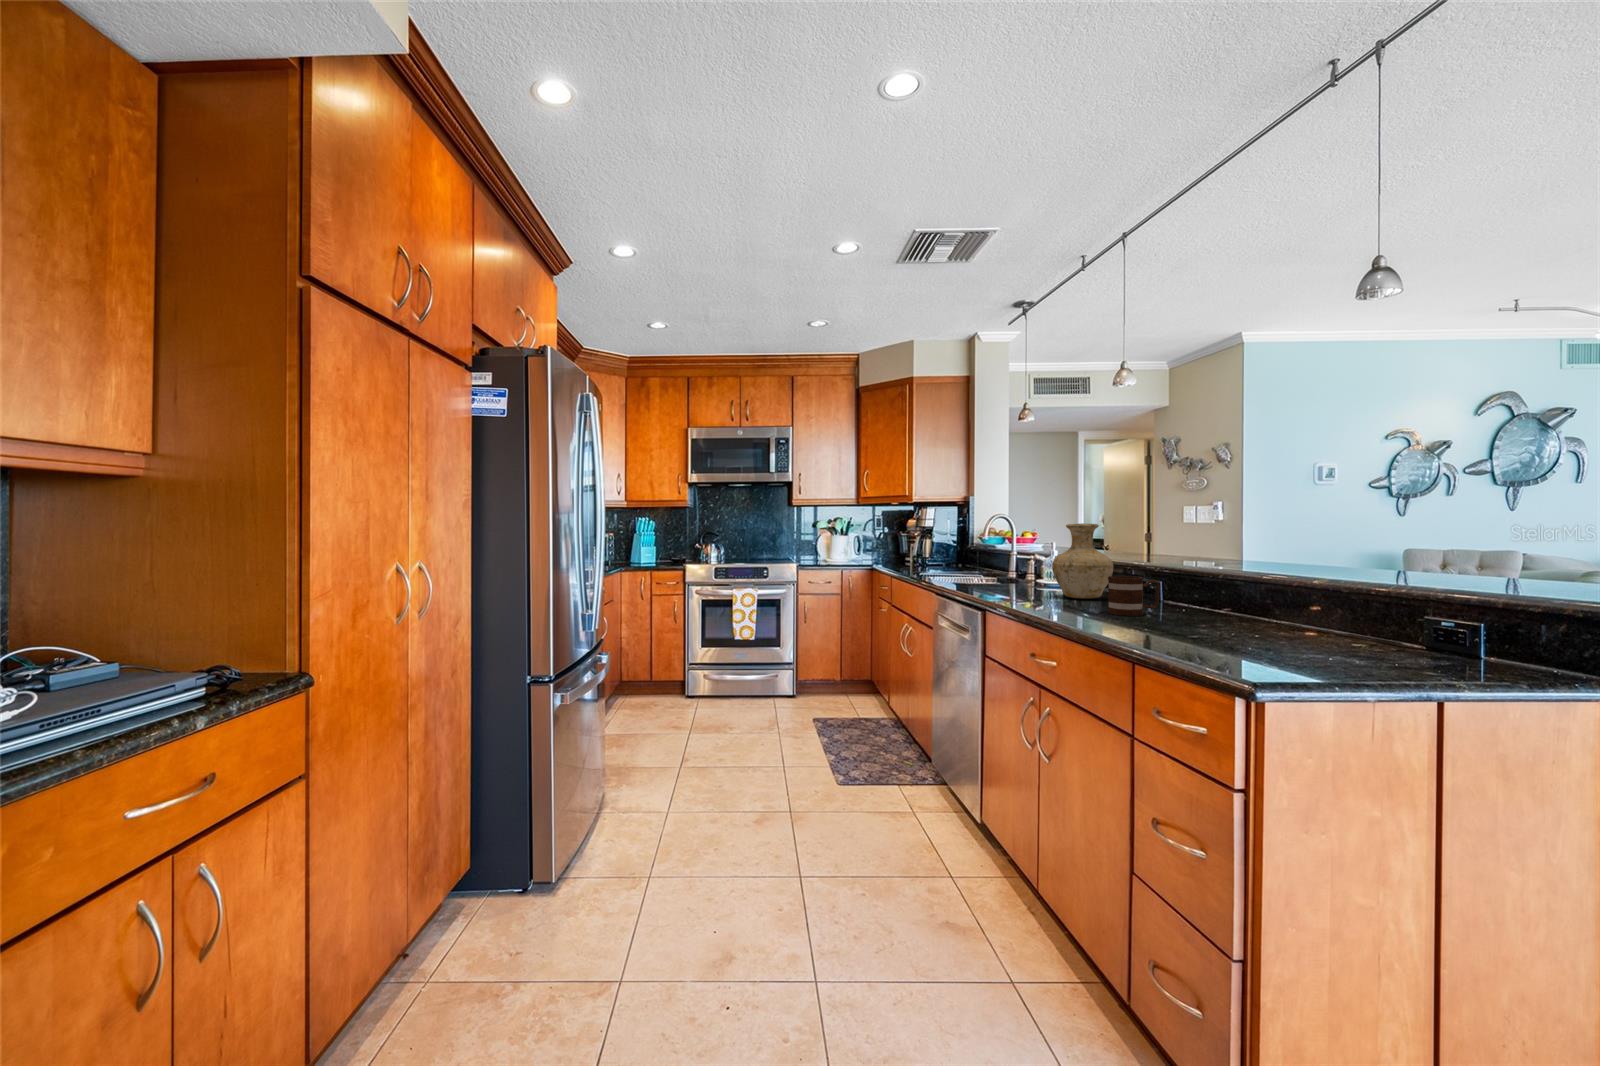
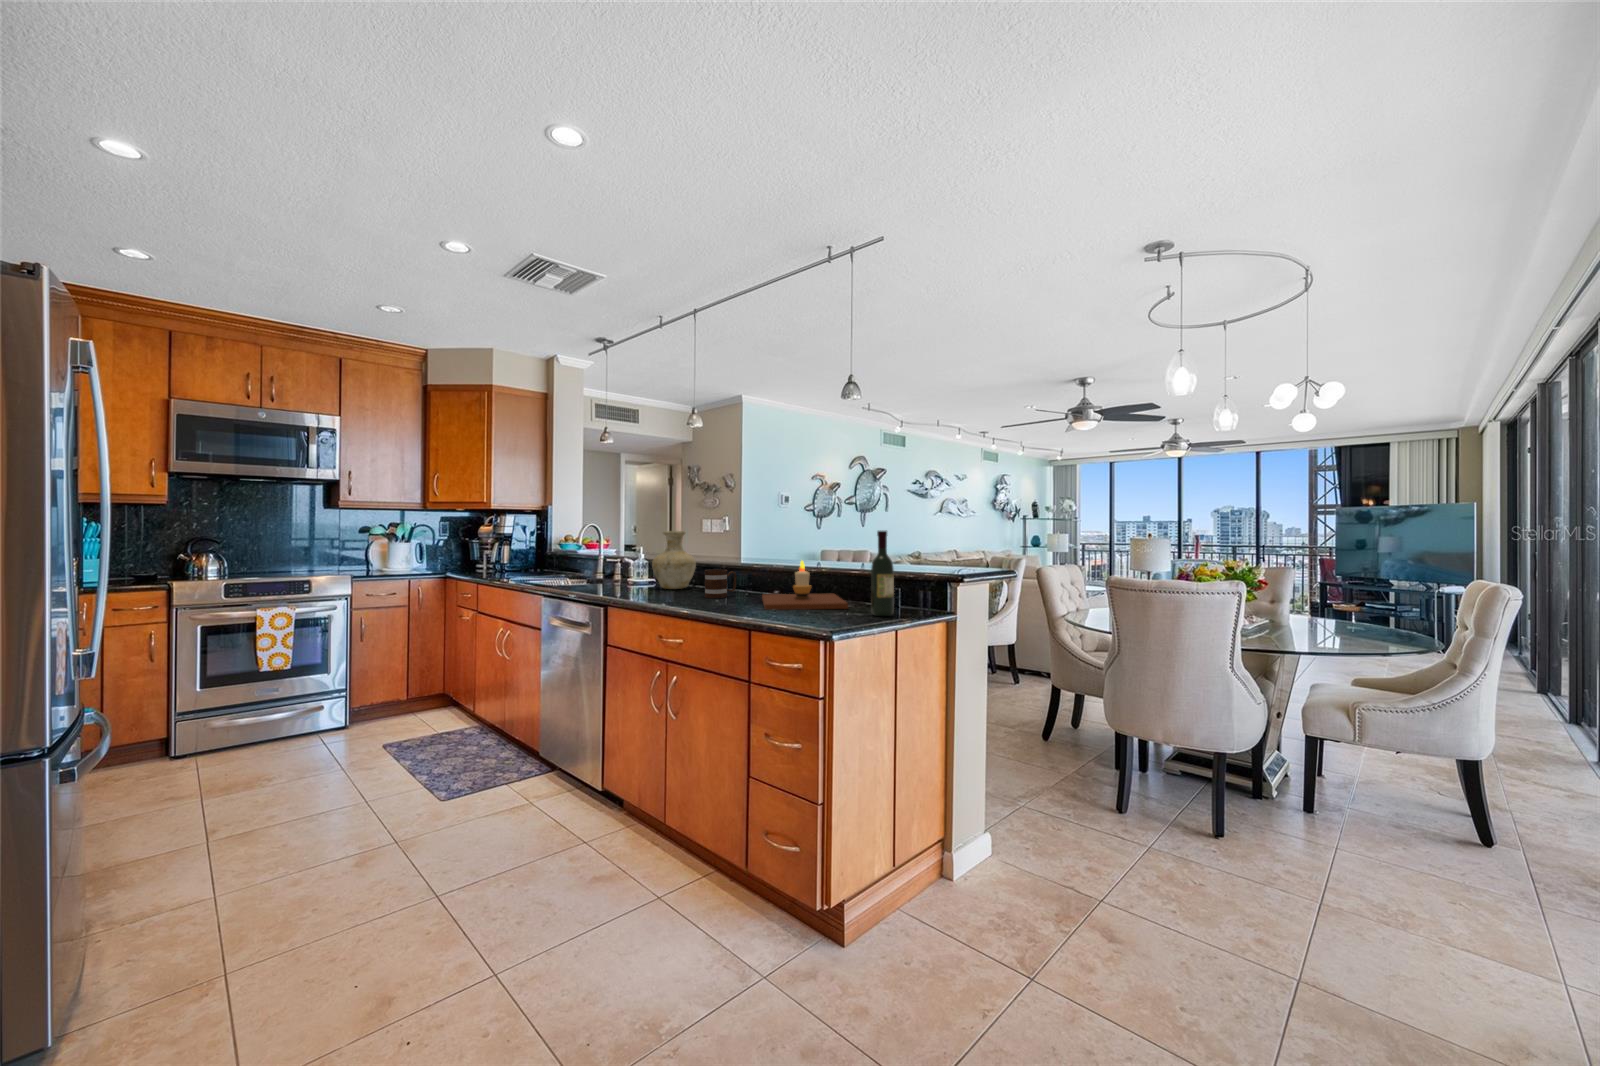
wine bottle: none [1388,519,1447,681] -> present [871,530,894,616]
candle: none [1178,568,1347,656] -> present [762,561,848,610]

